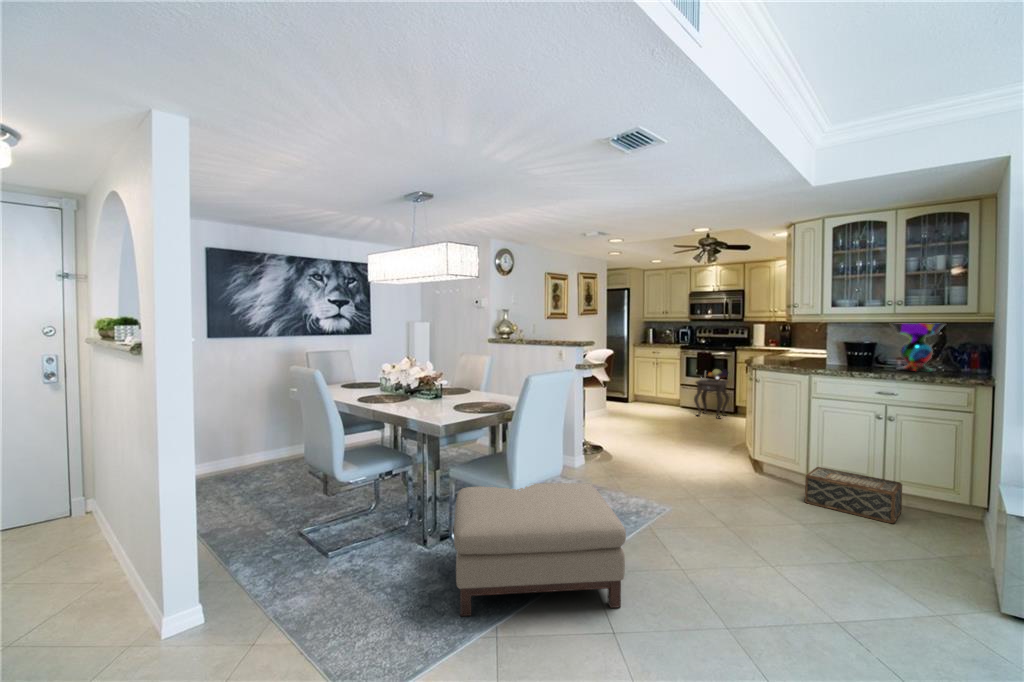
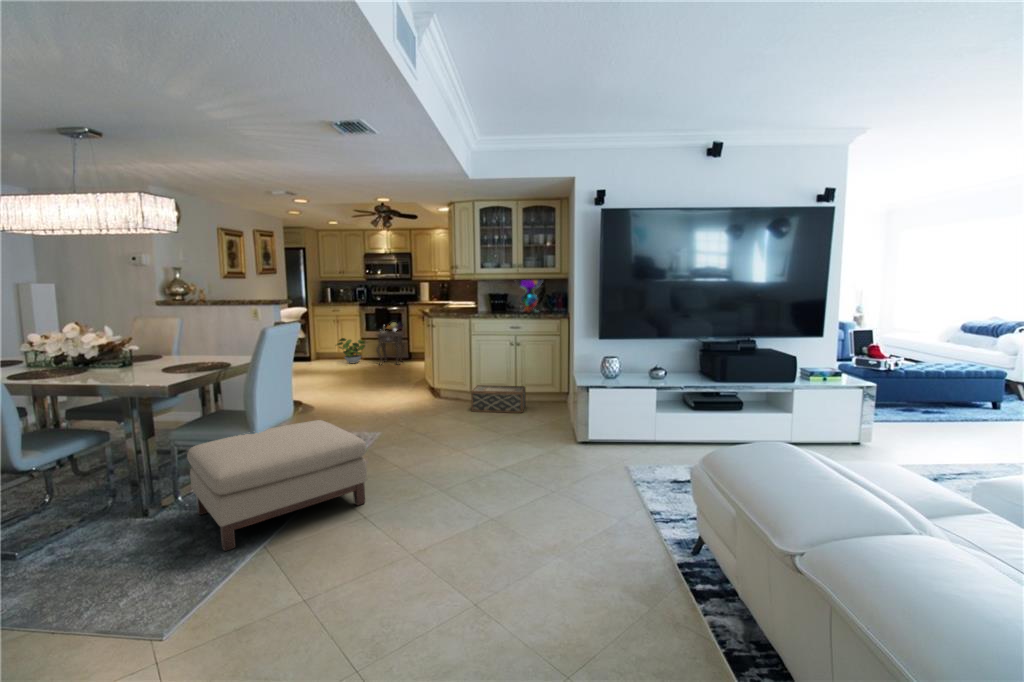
potted plant: none [650,382,684,411] -> present [336,338,365,363]

